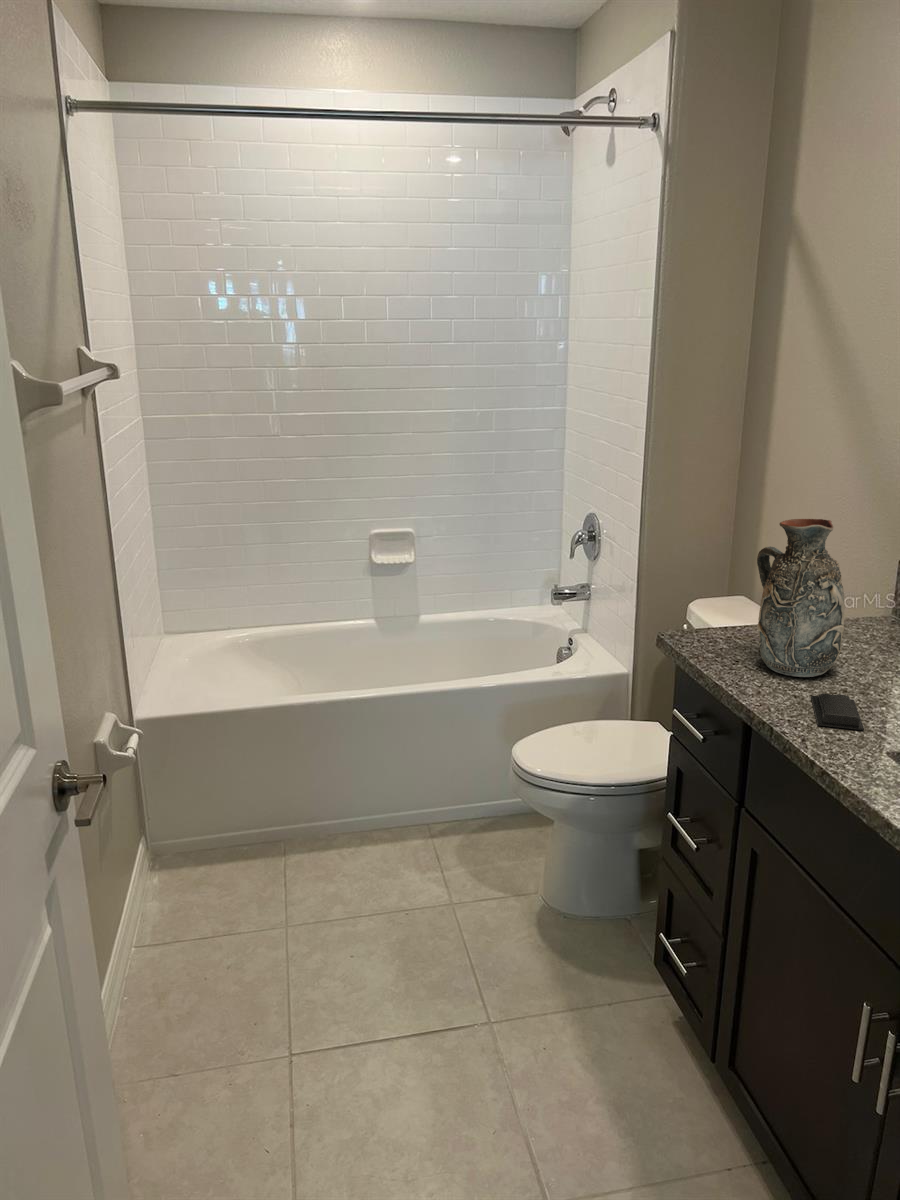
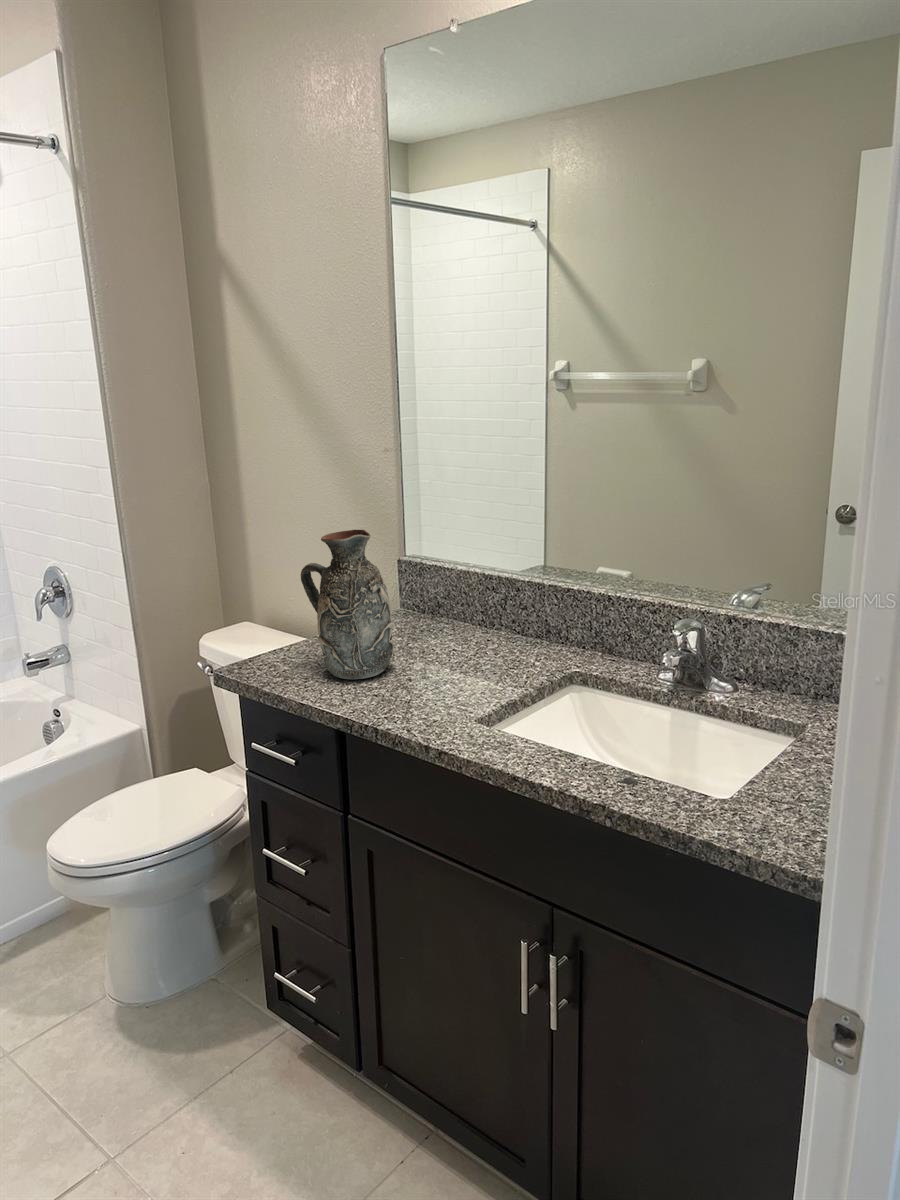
soap bar: present [811,693,864,730] -> none [388,682,447,715]

